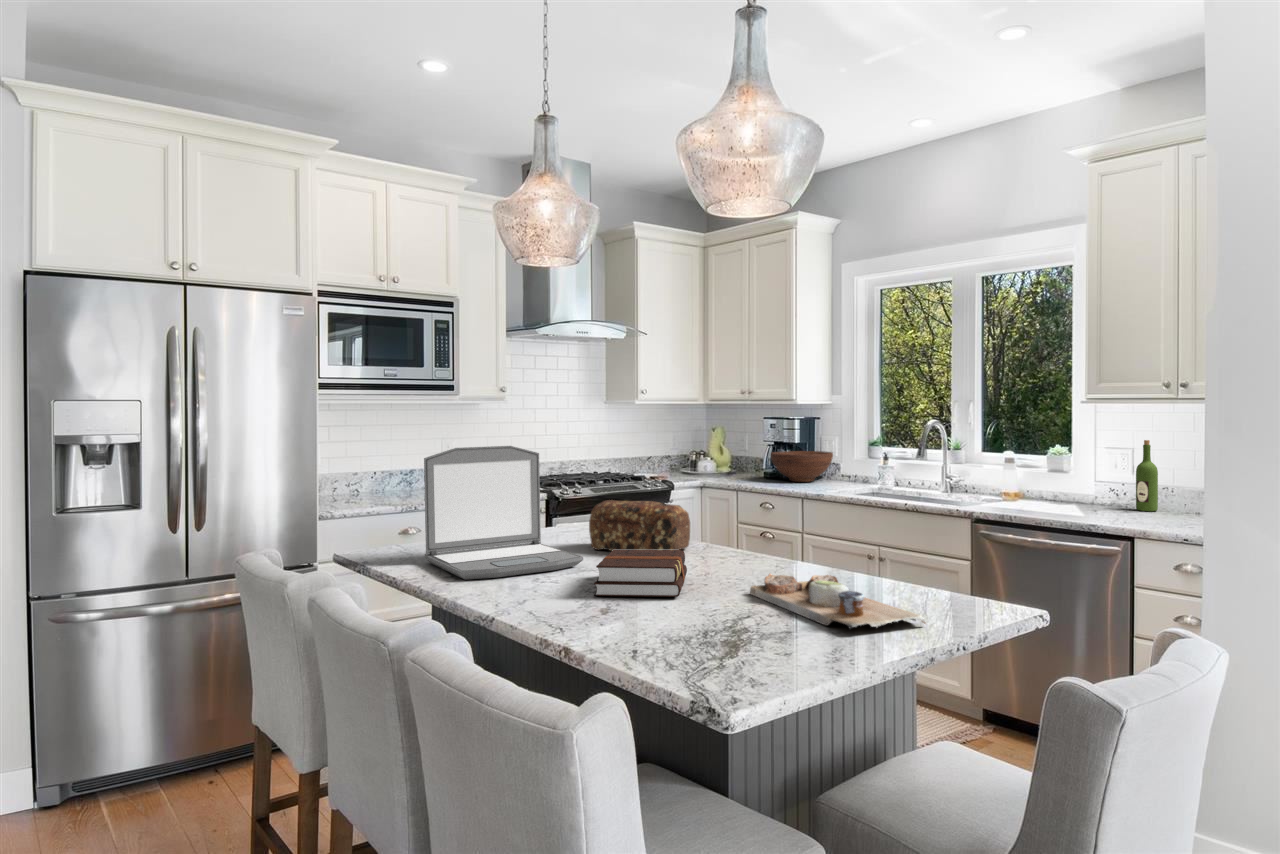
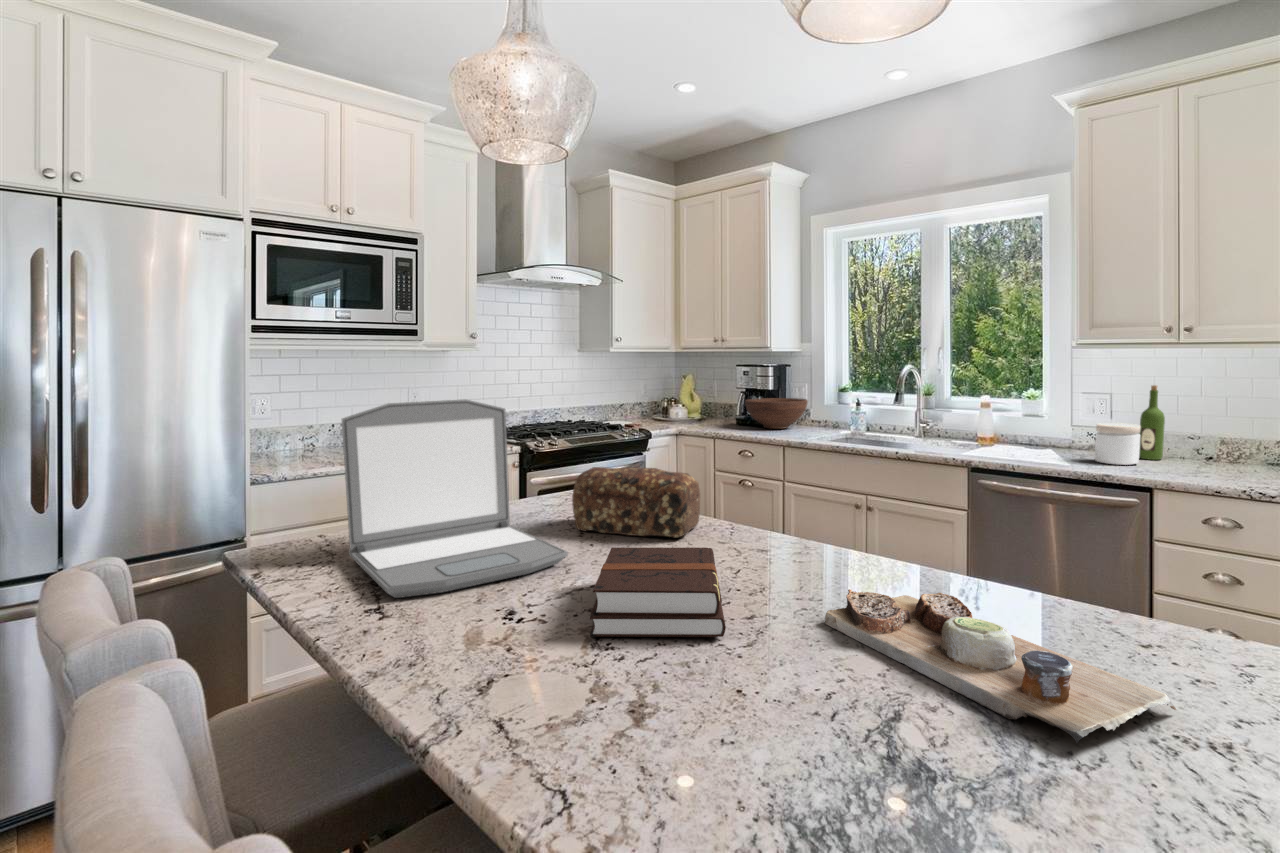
jar: none [1089,476,1128,515] -> present [1095,423,1140,465]

